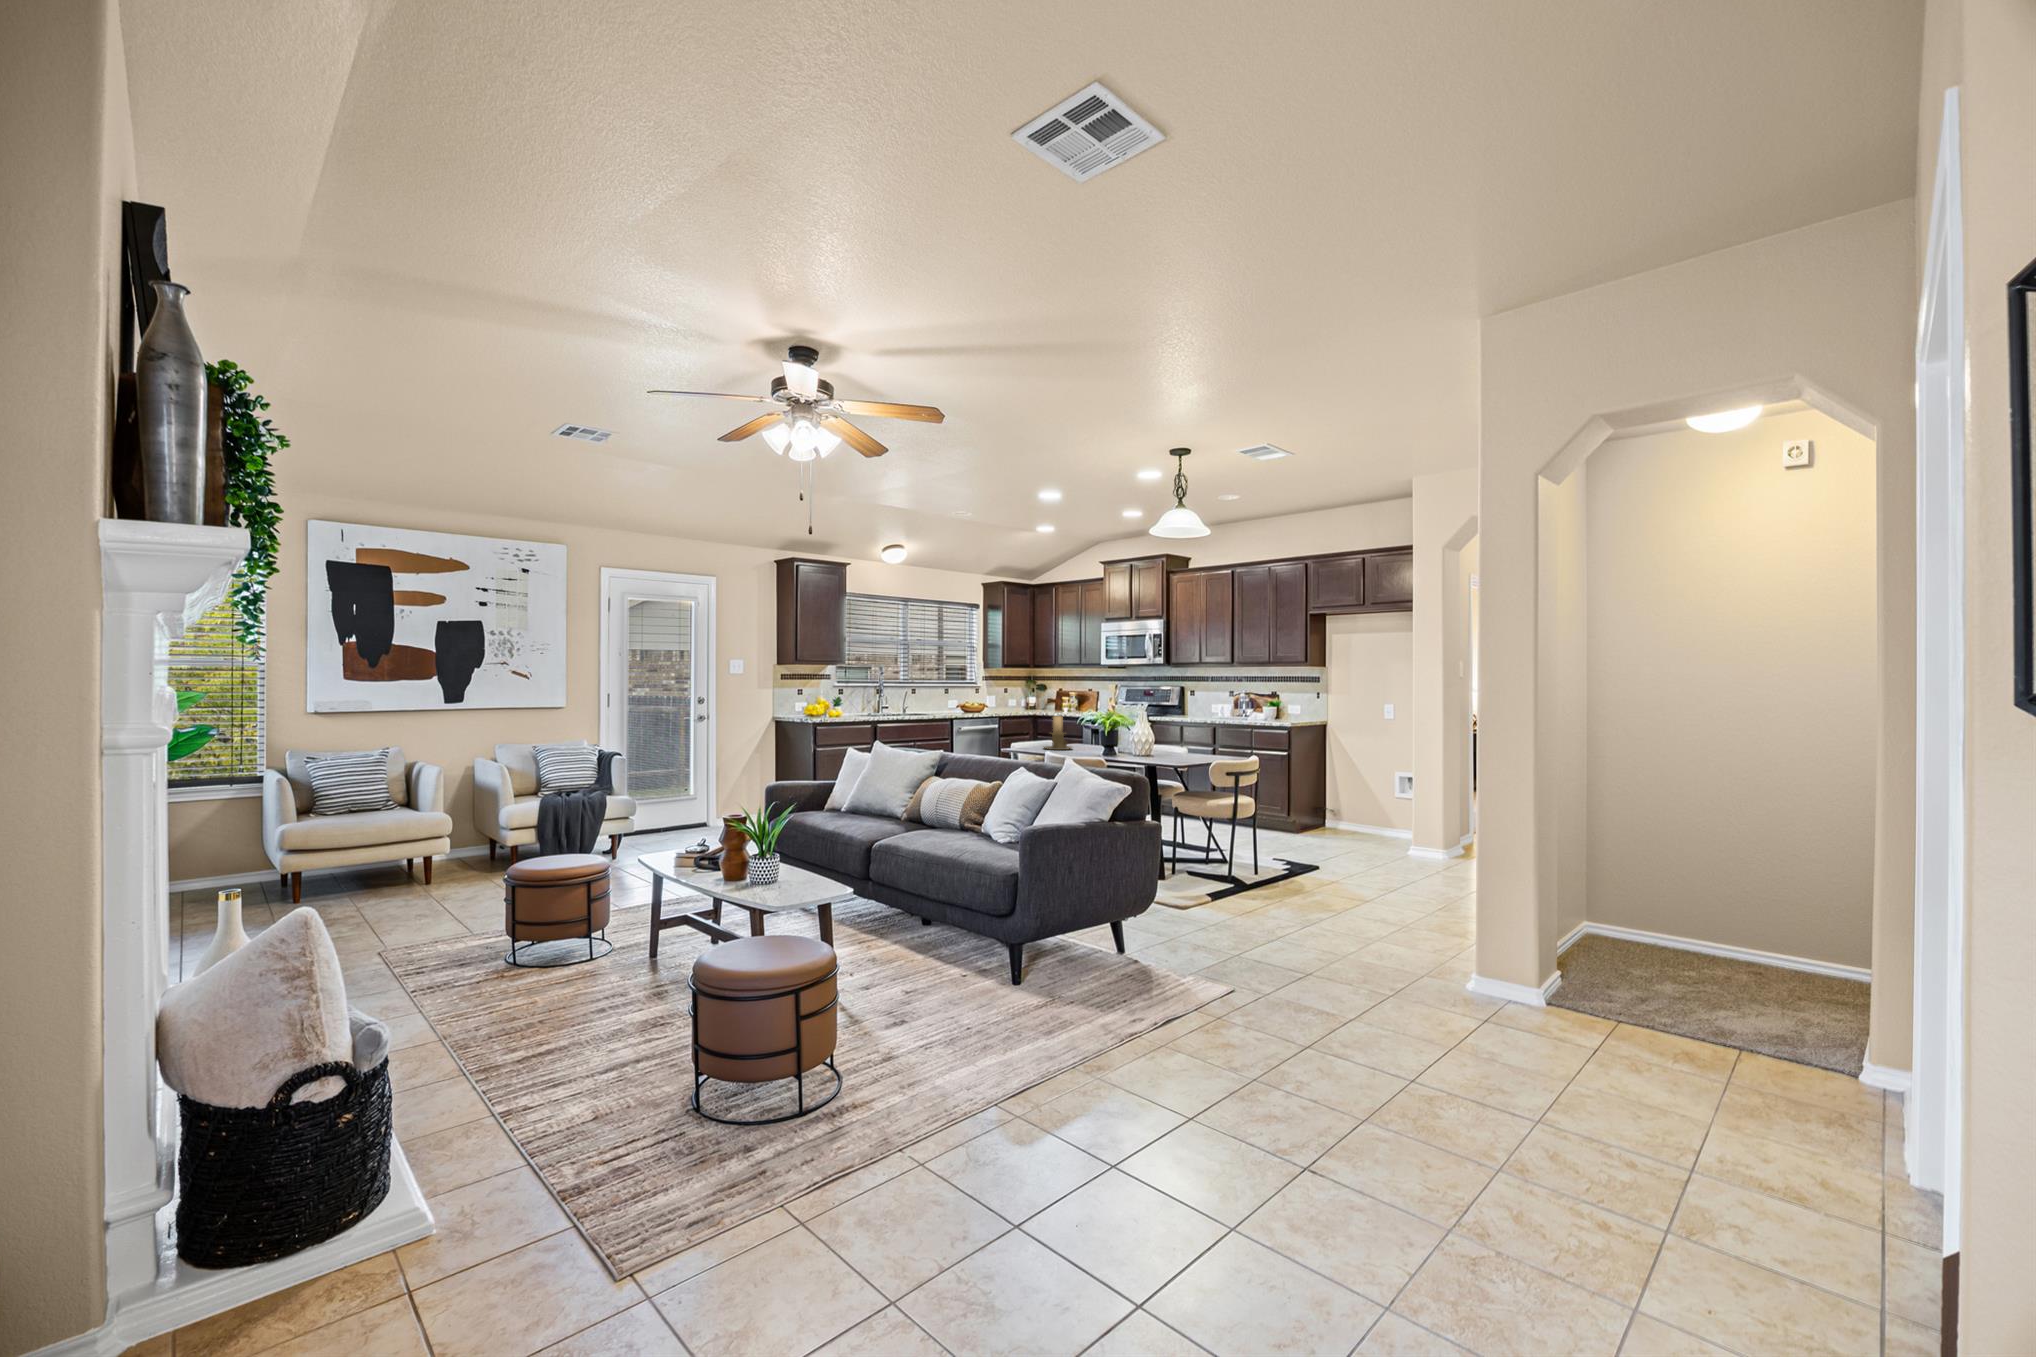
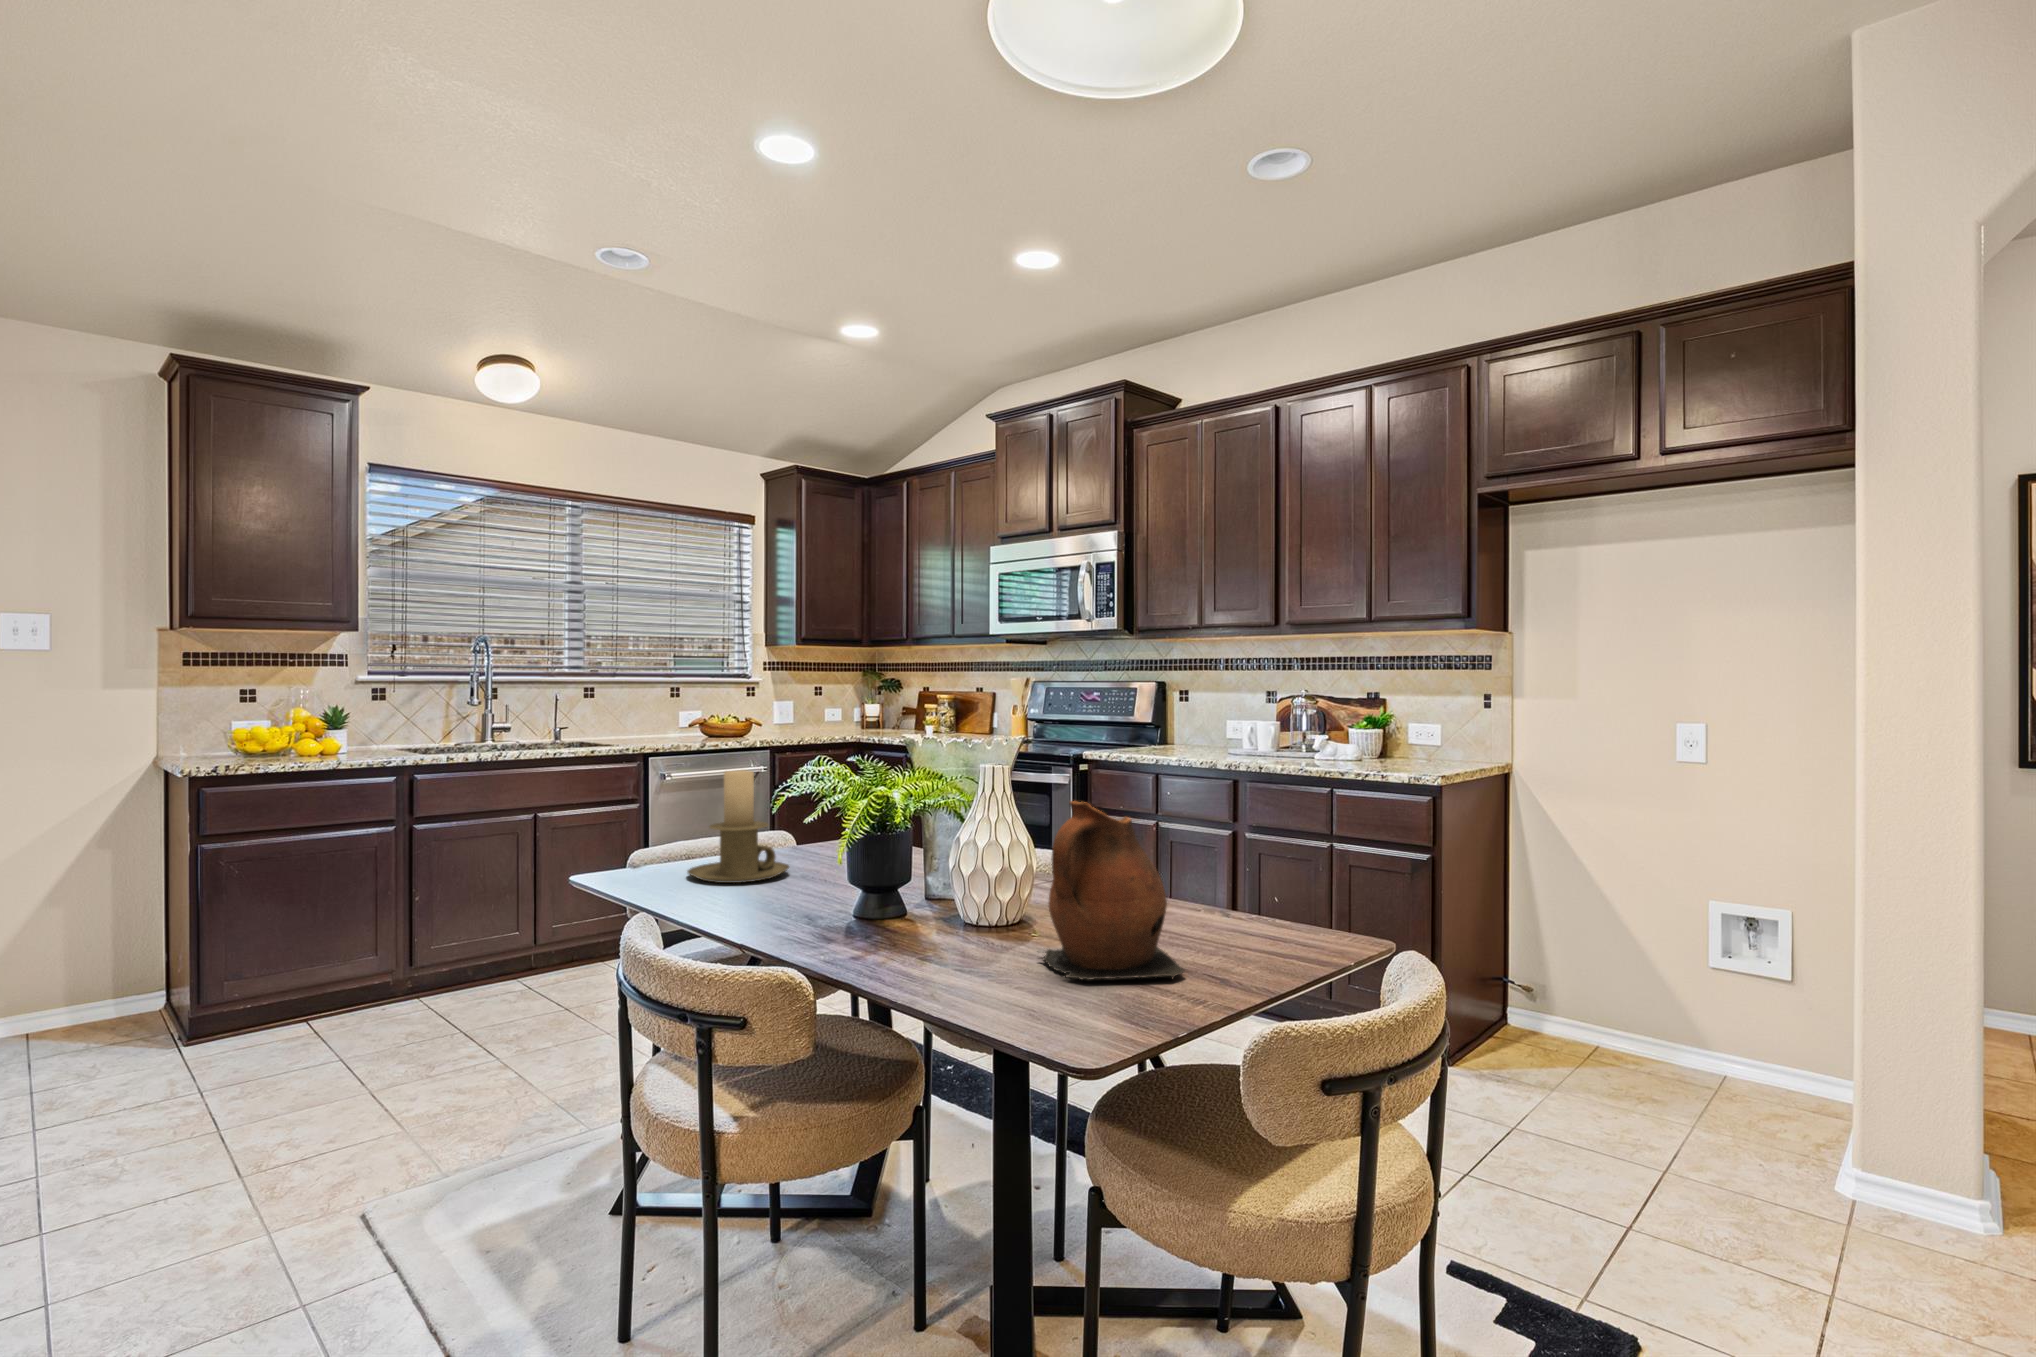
ceramic pitcher: none [1163,718,1202,761] -> present [1042,801,1184,980]

